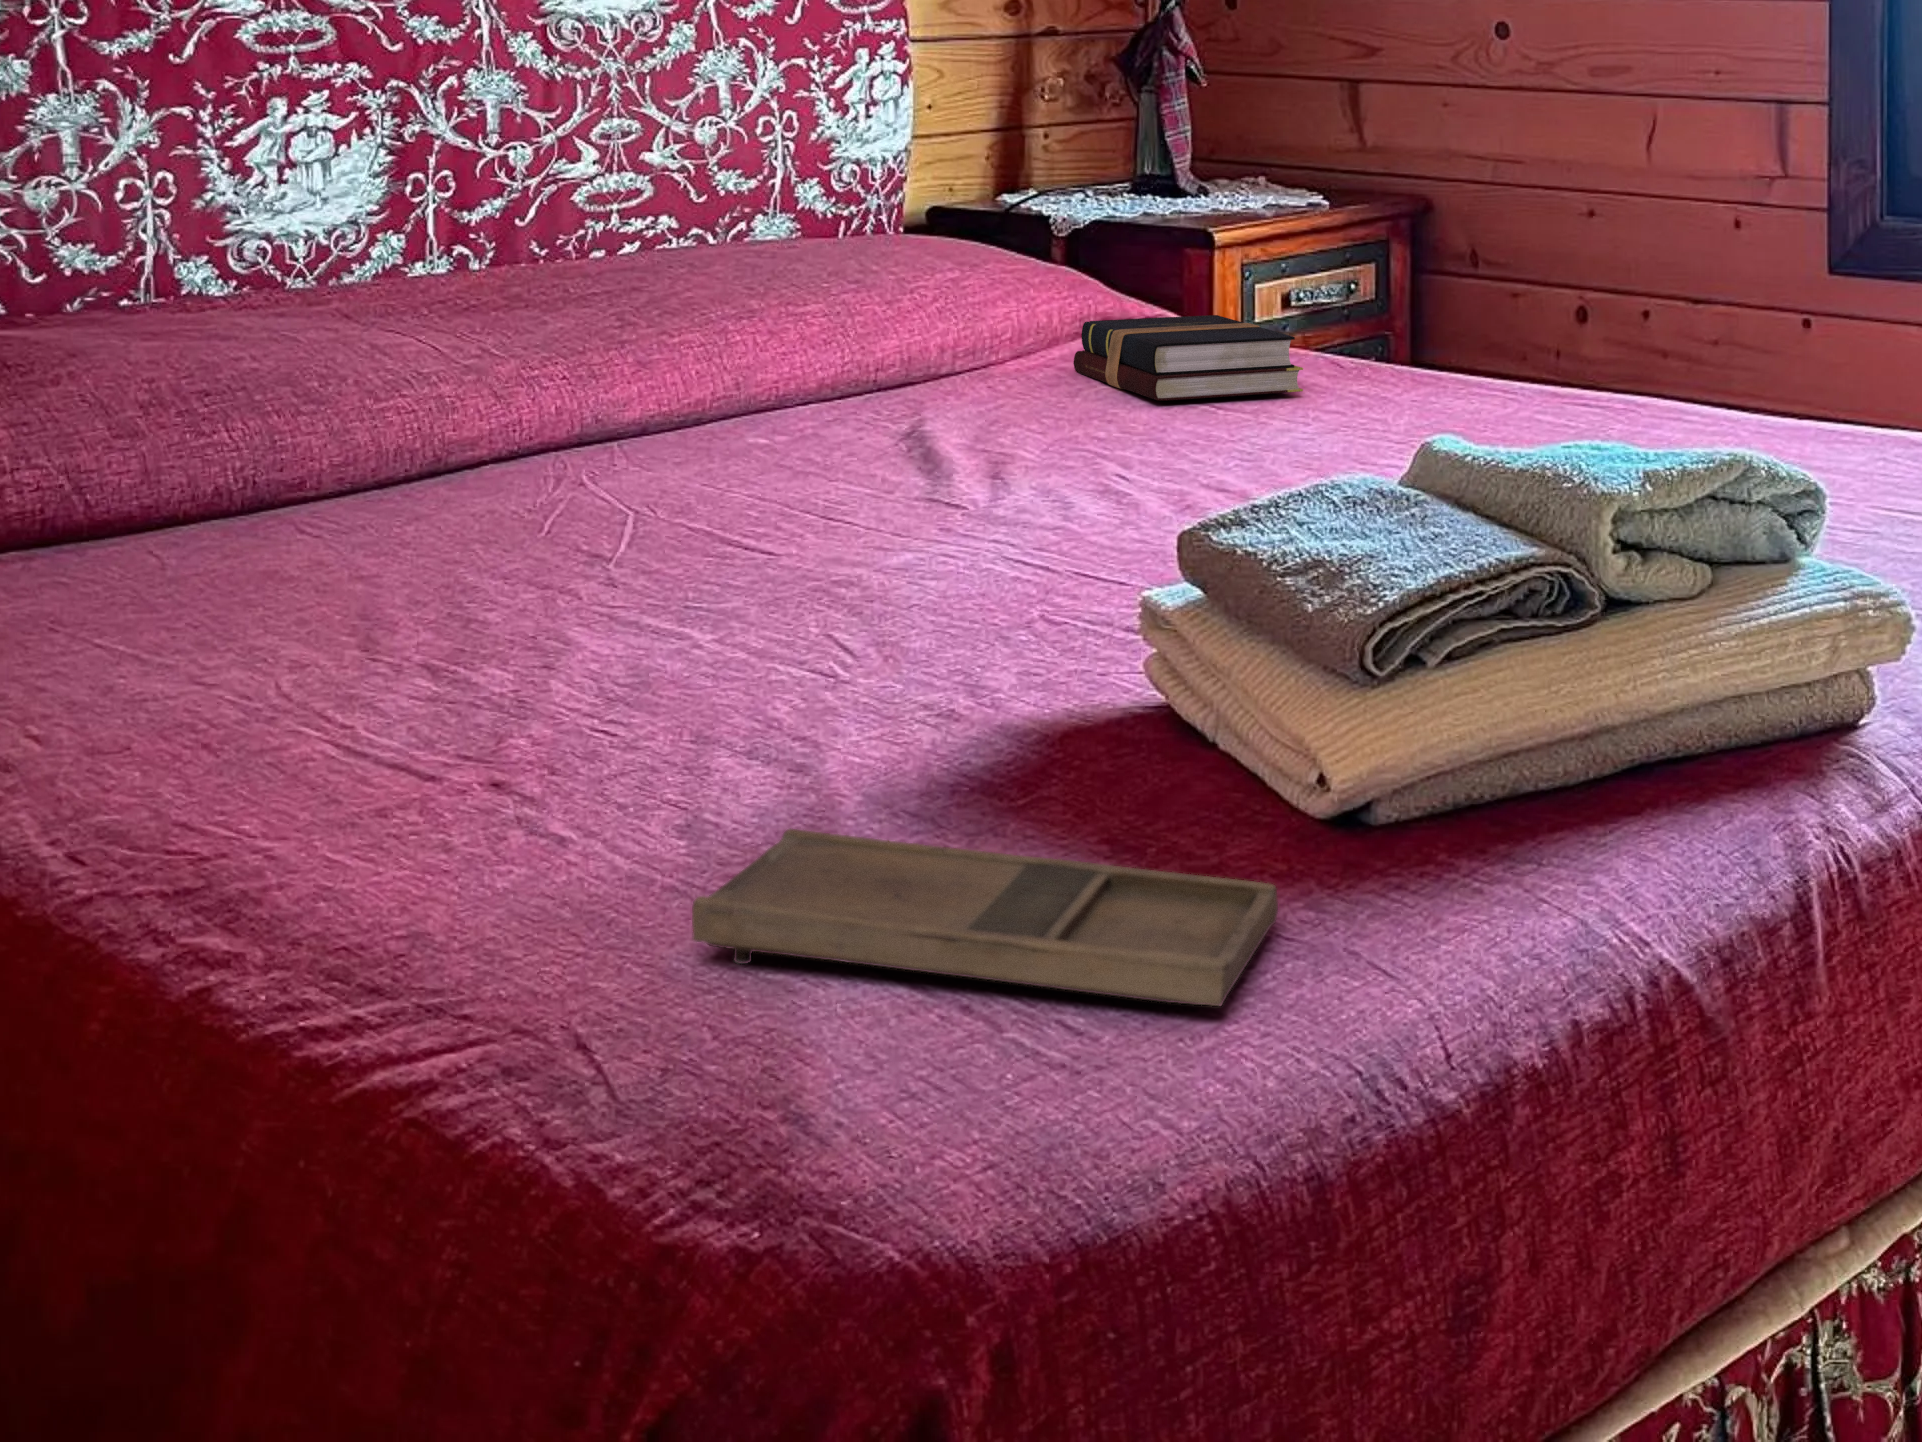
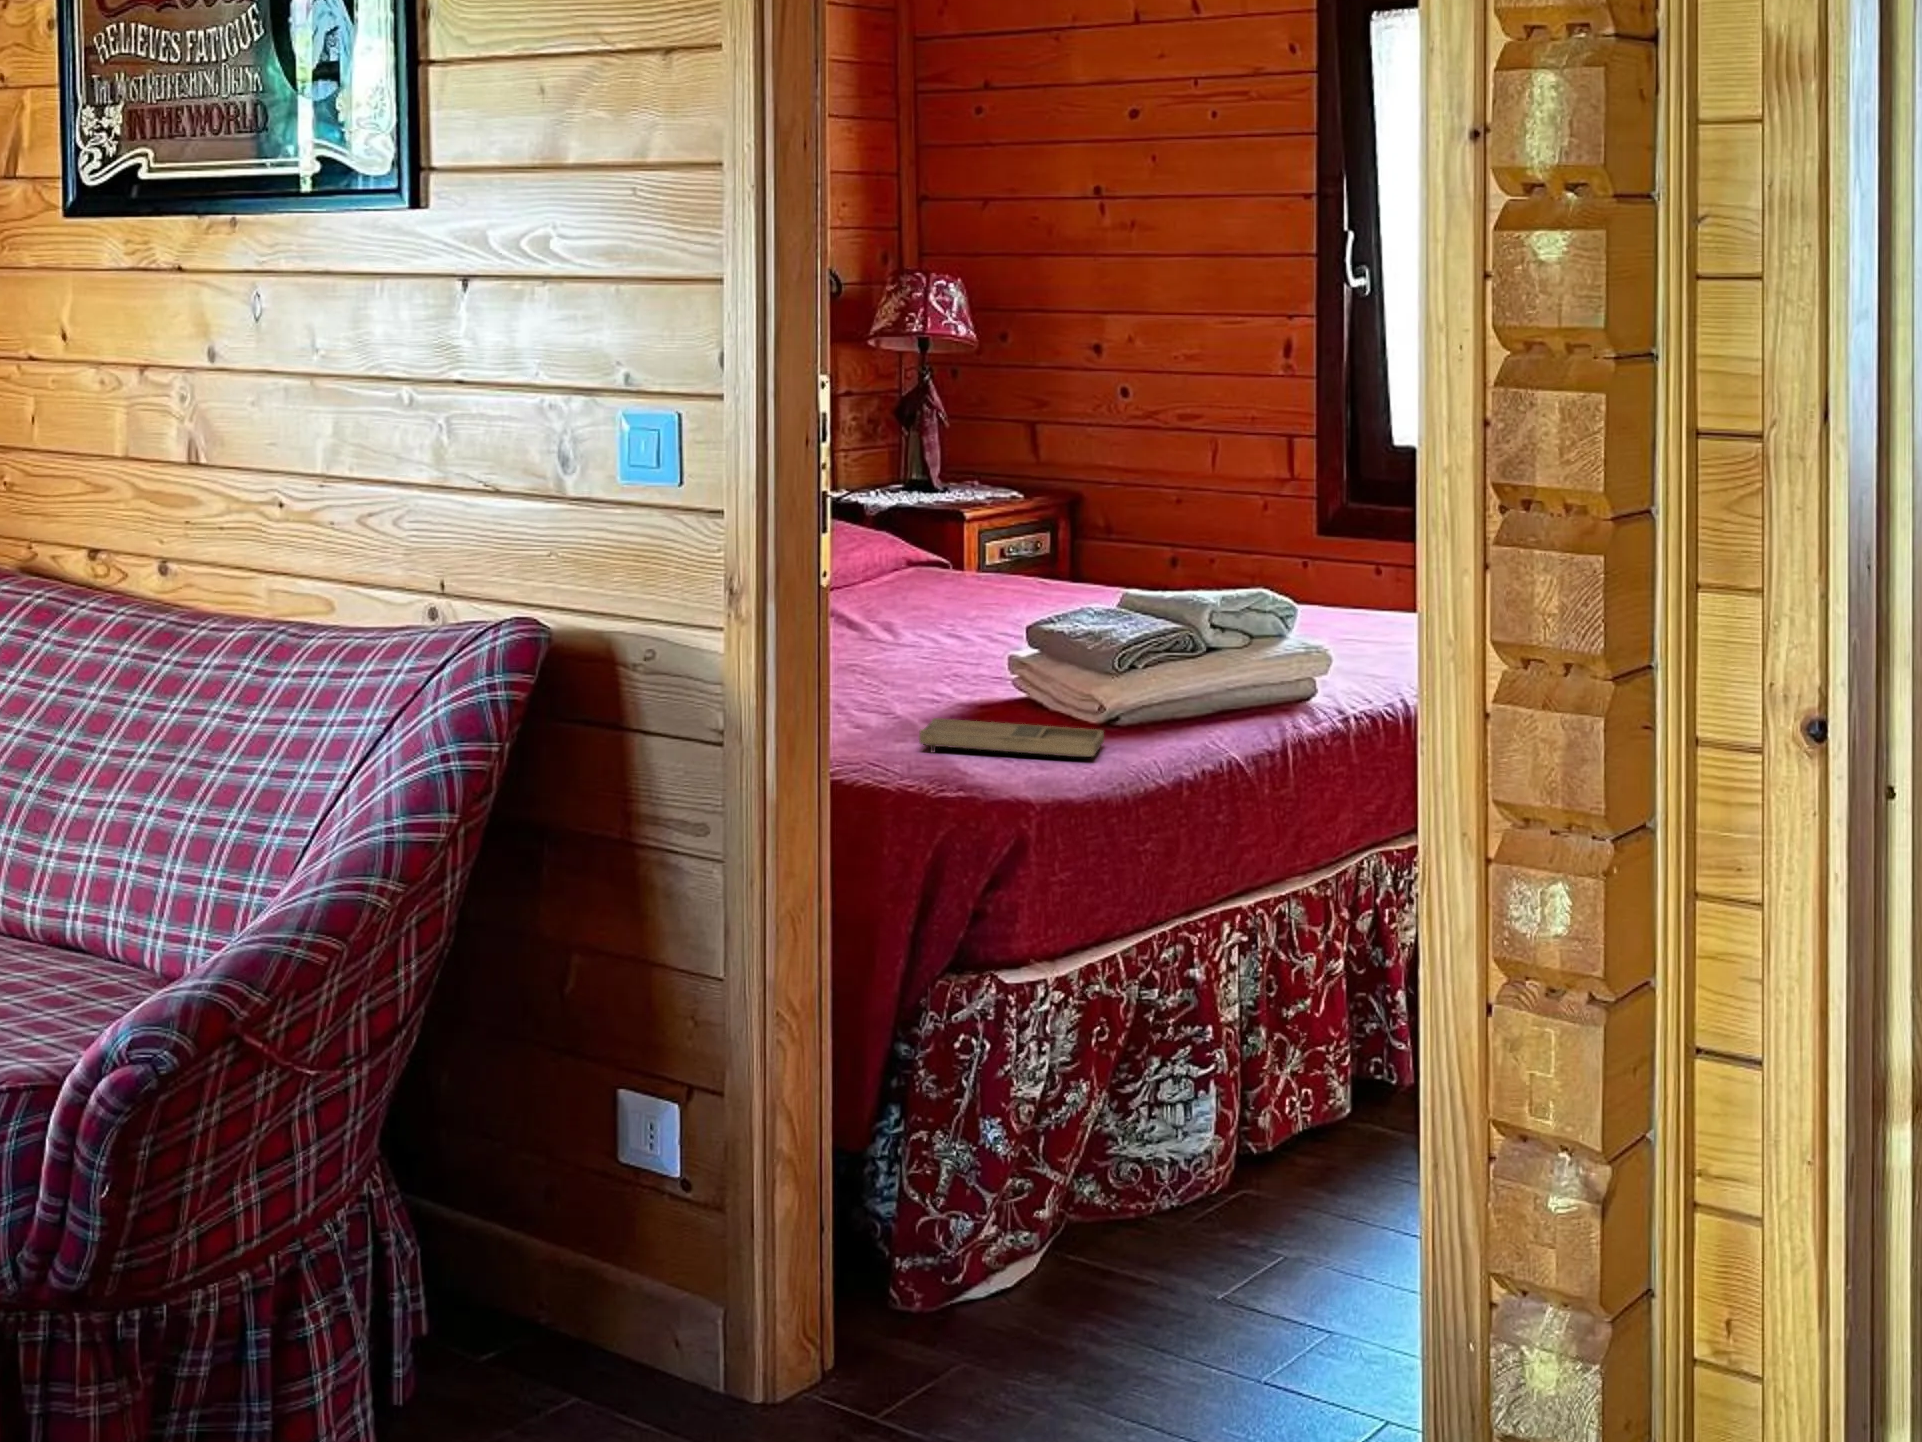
hardback book: present [1074,315,1303,401] -> none [919,558,1043,600]

